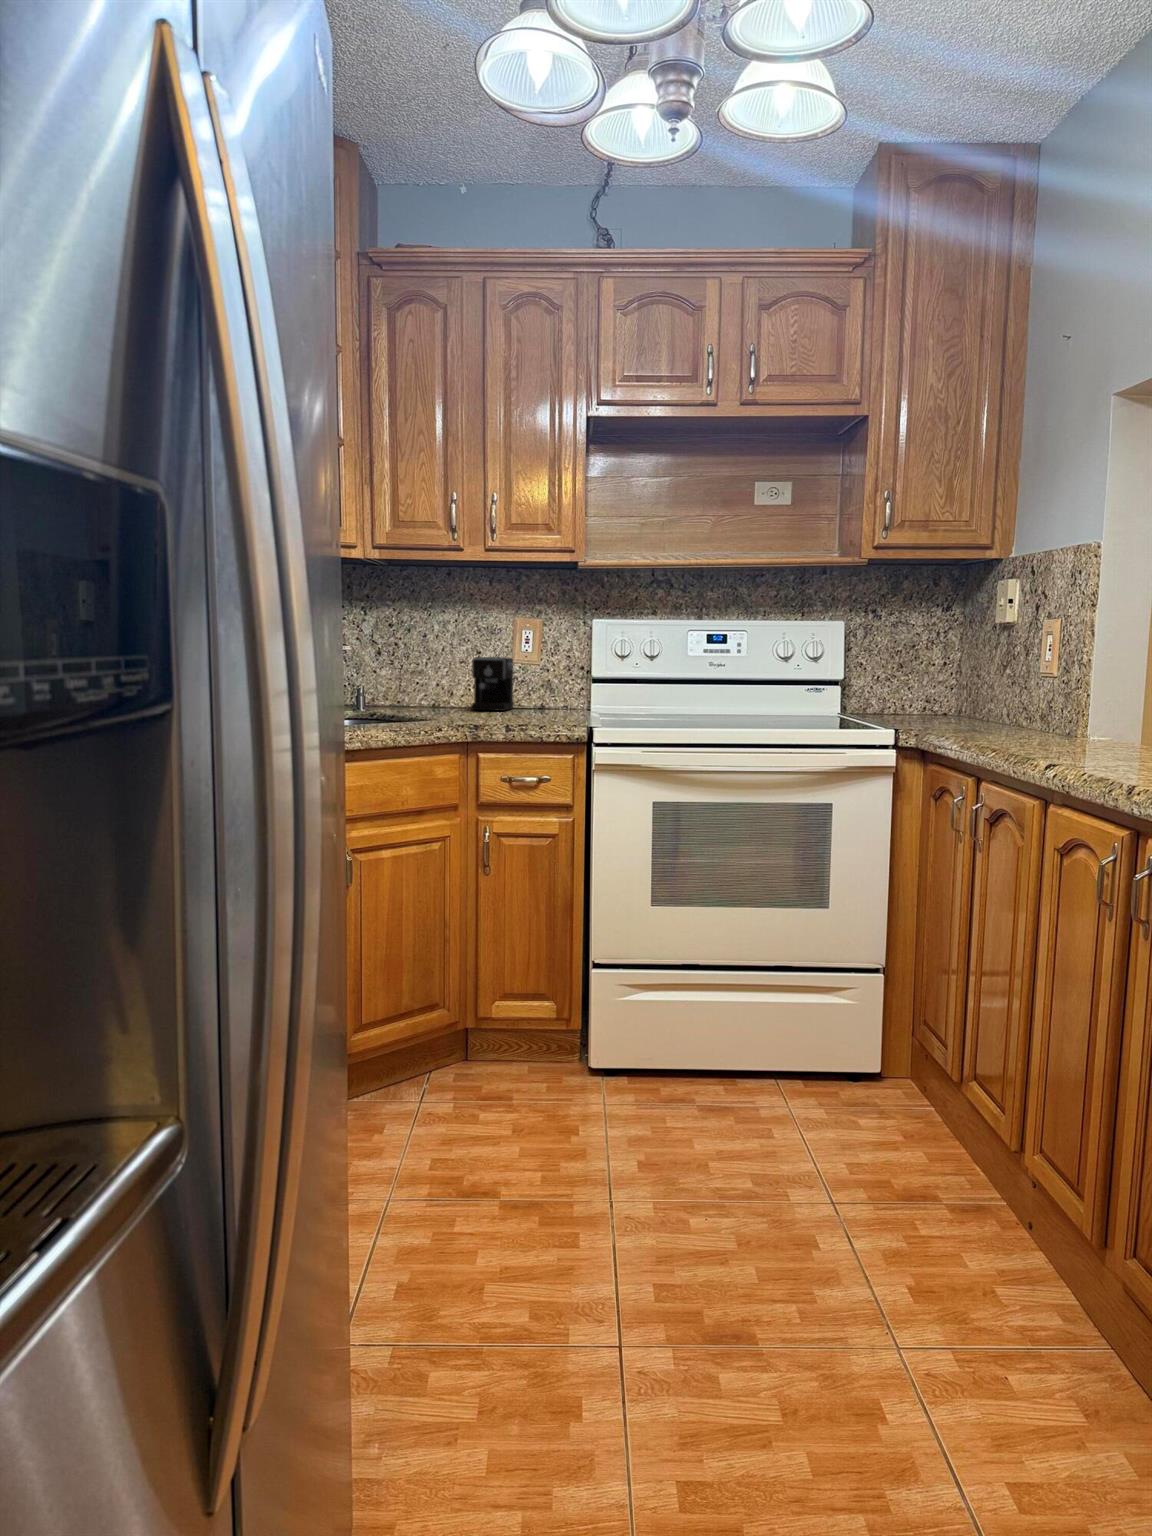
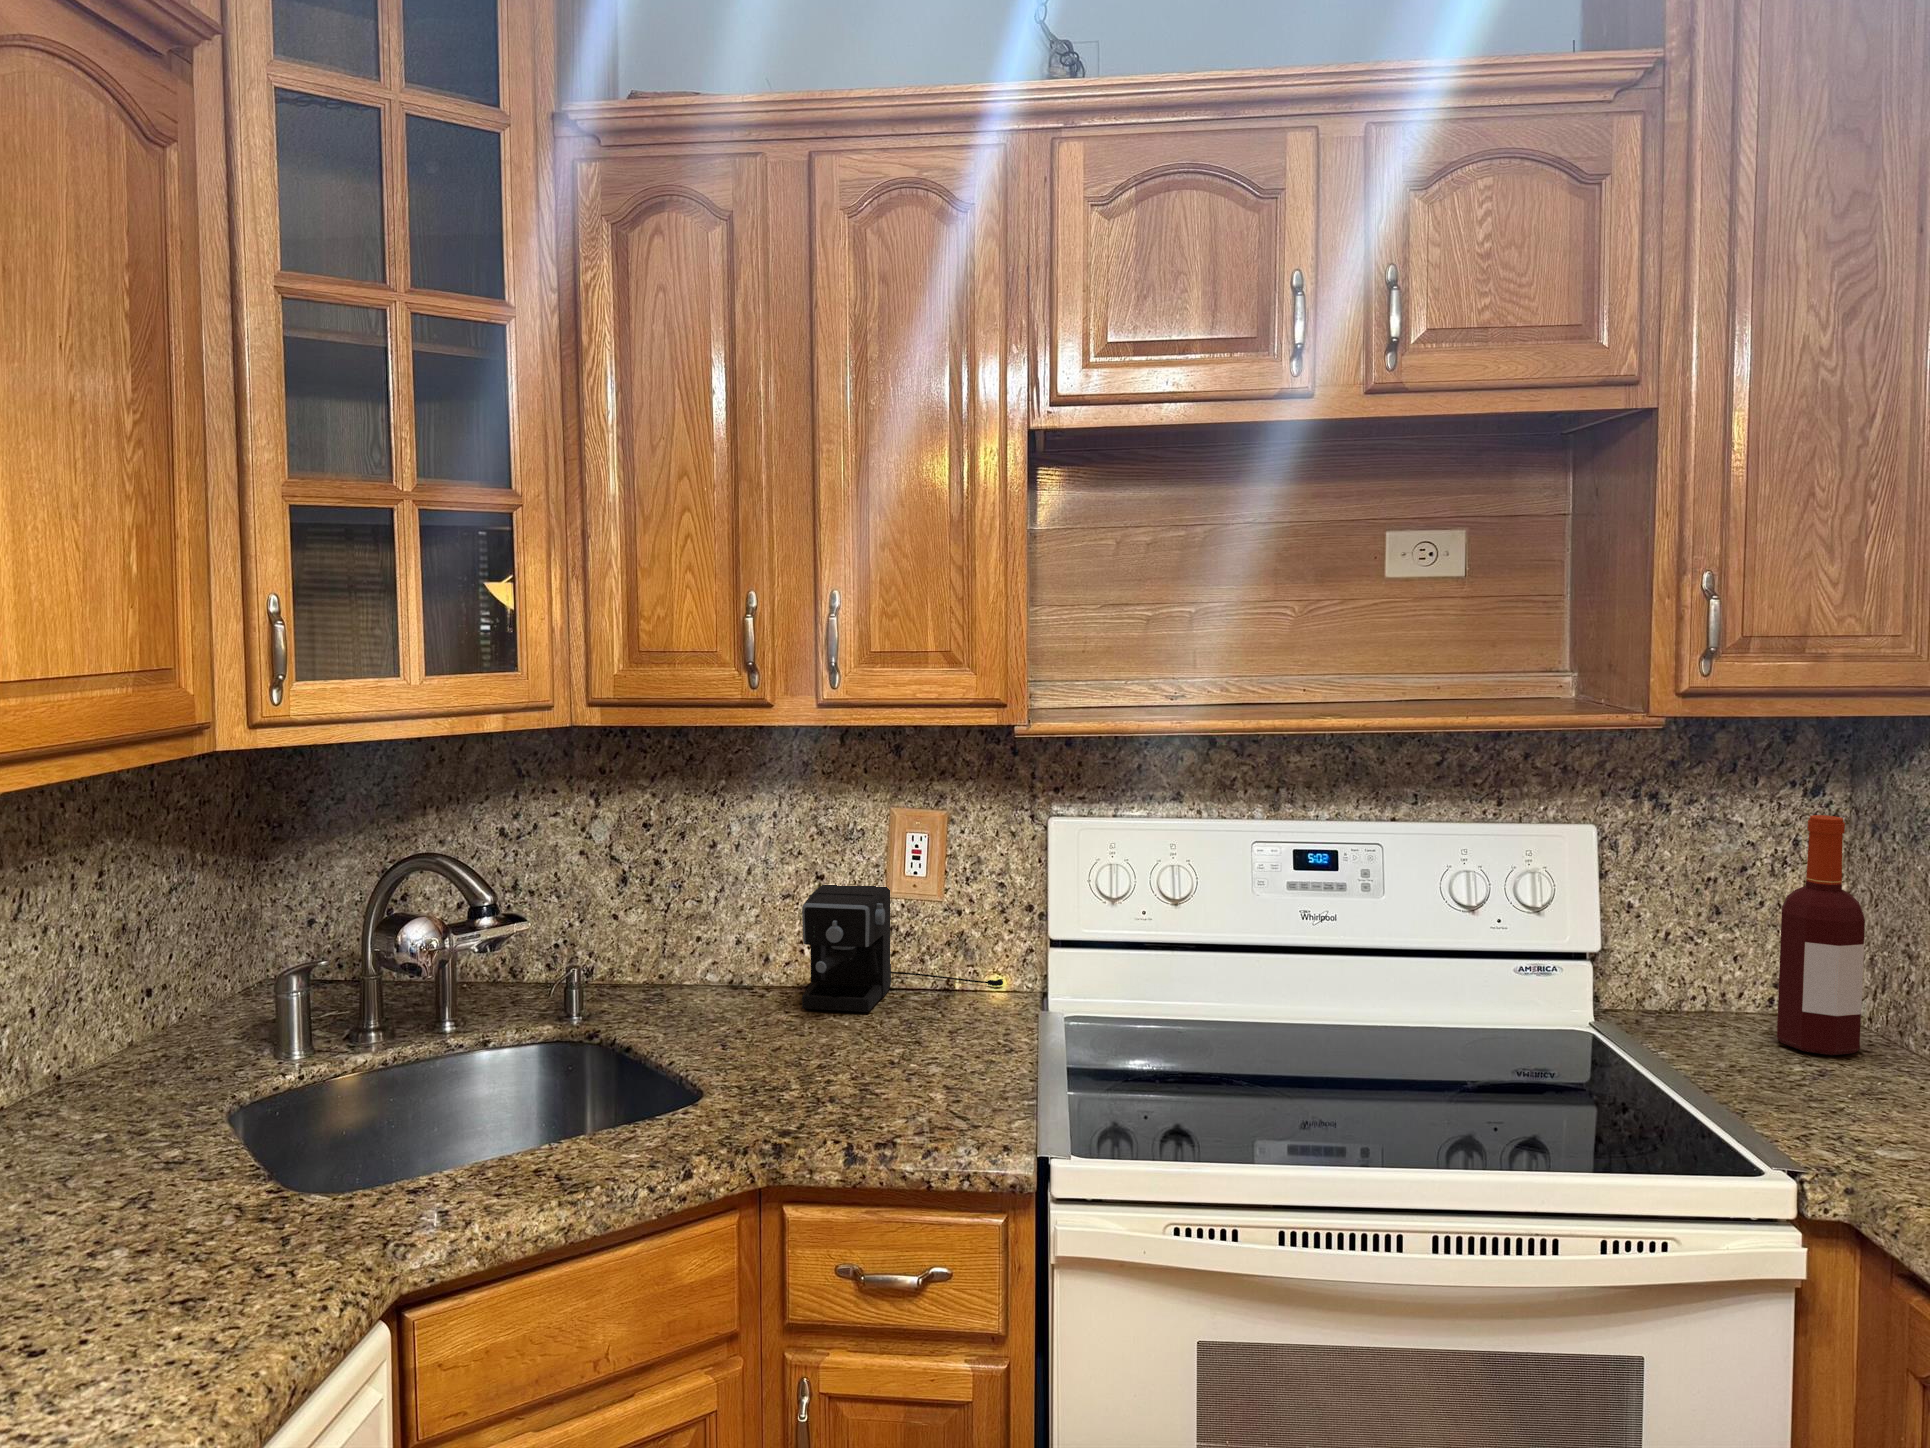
bottle: none [920,612,958,718] -> present [1777,815,1865,1055]

